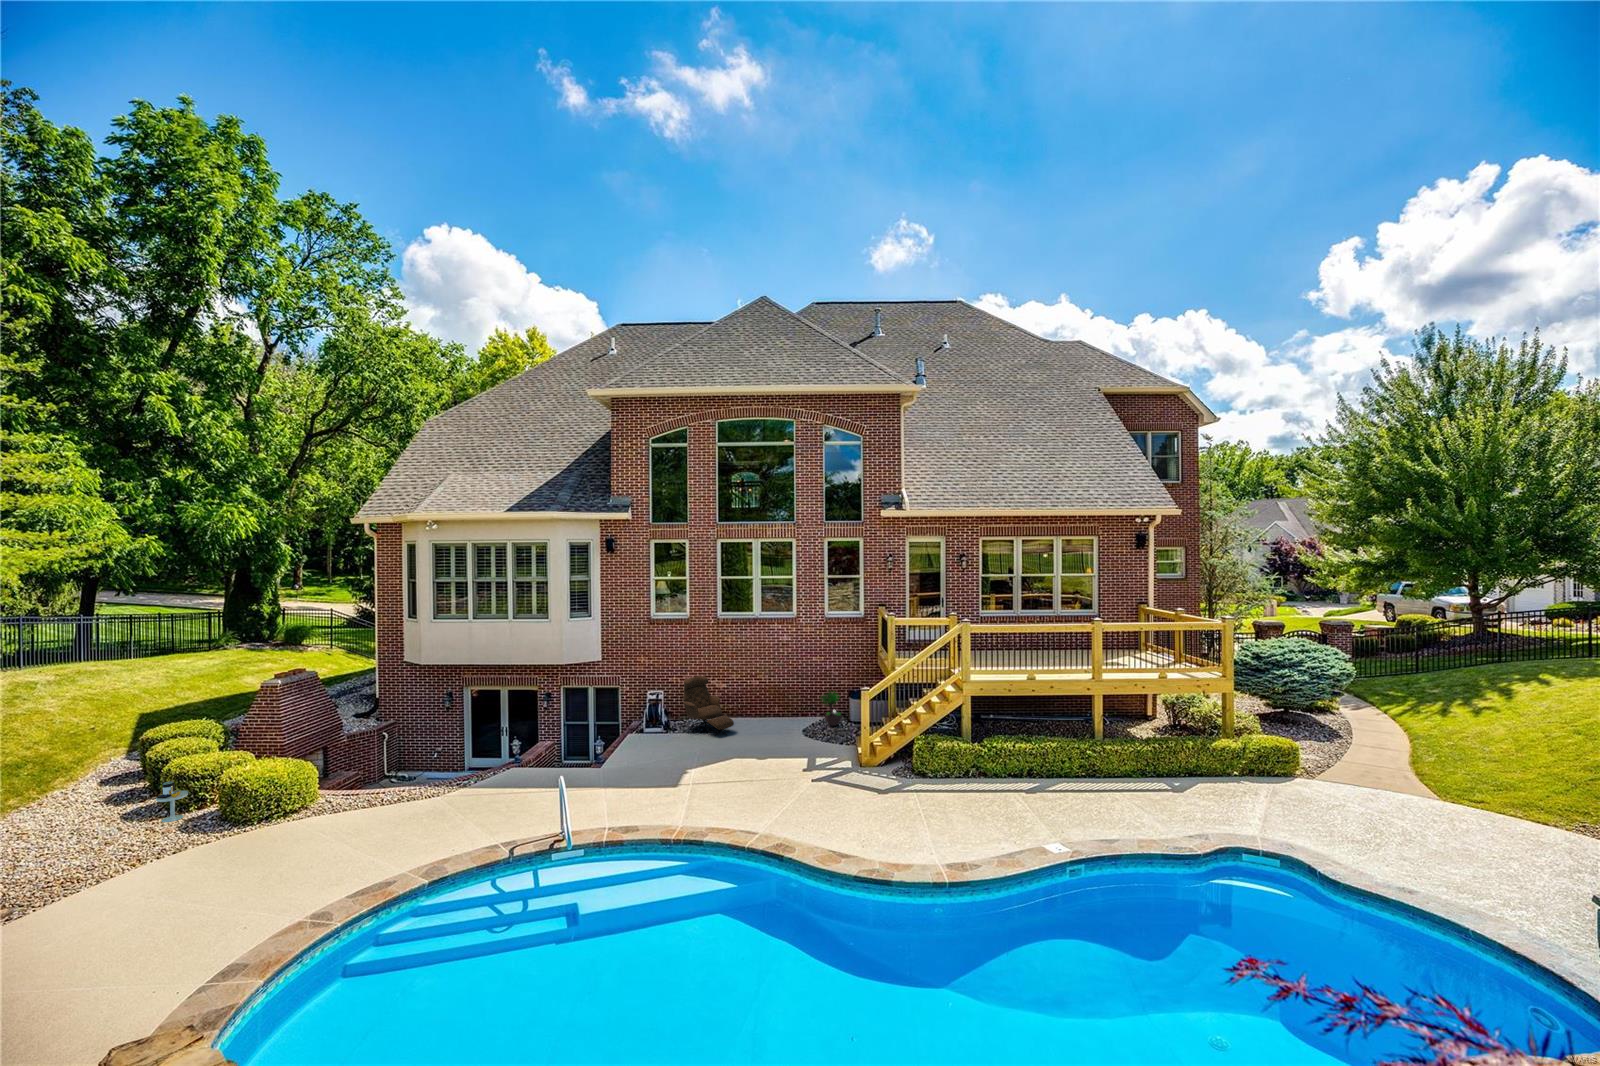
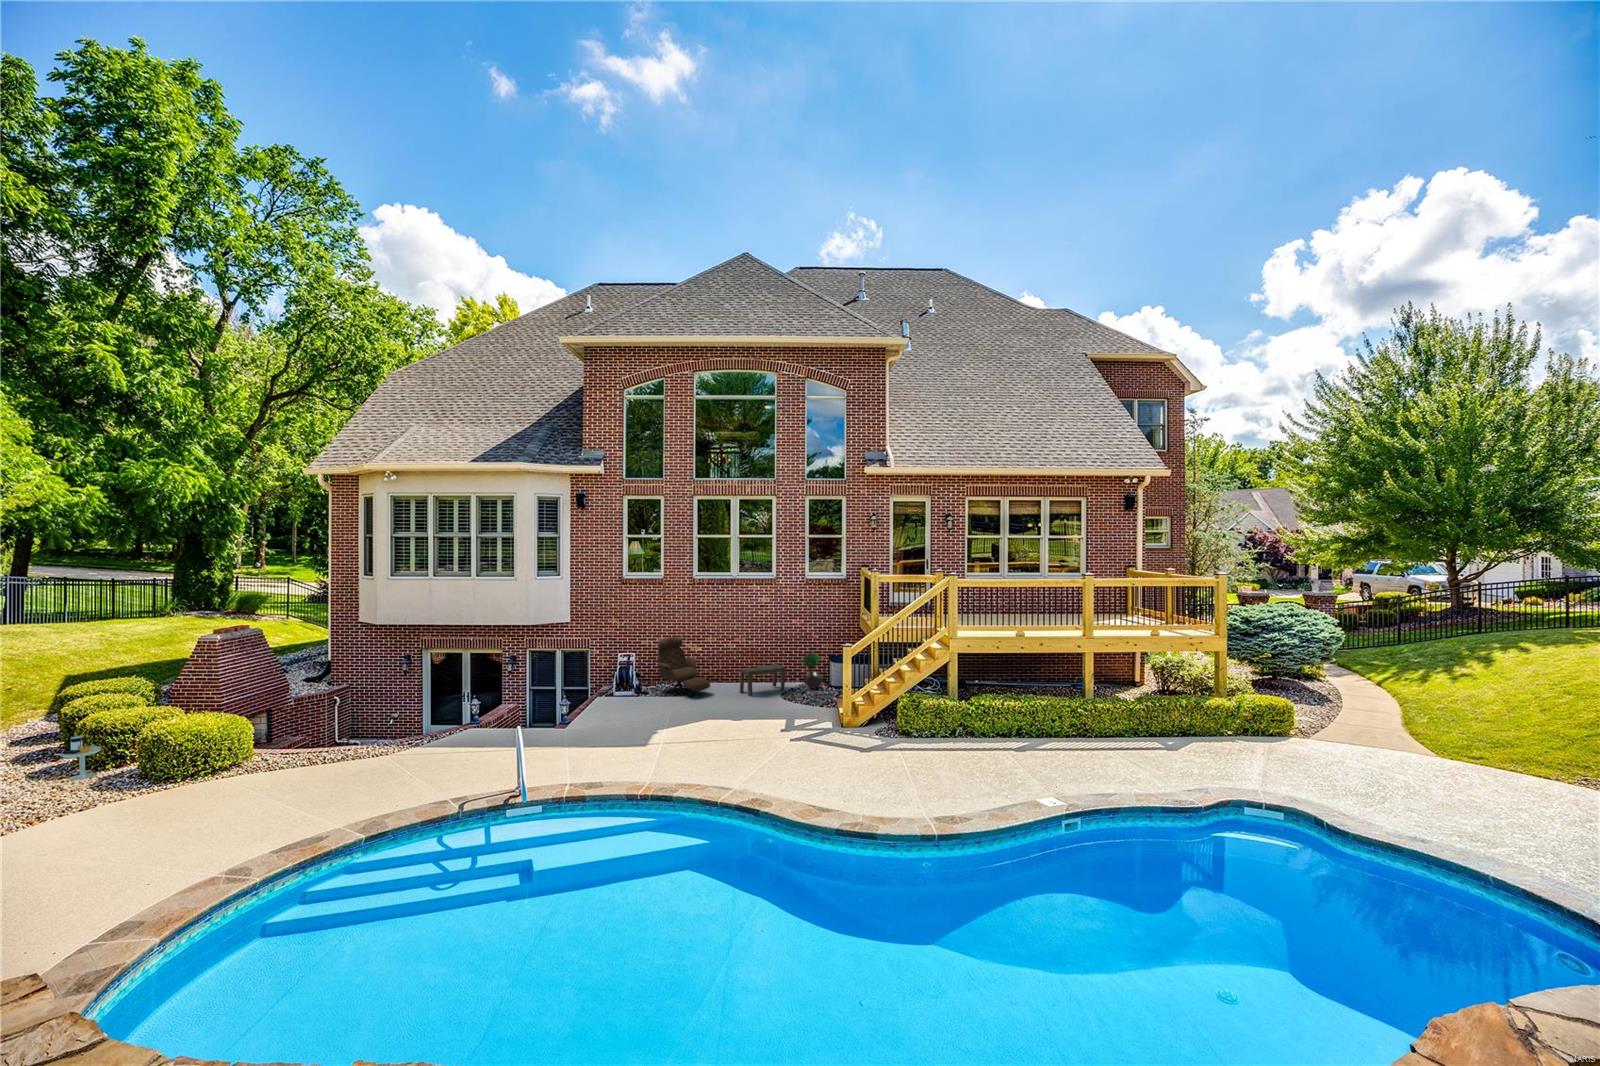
bench: none [762,702,806,734] -> present [740,664,786,696]

